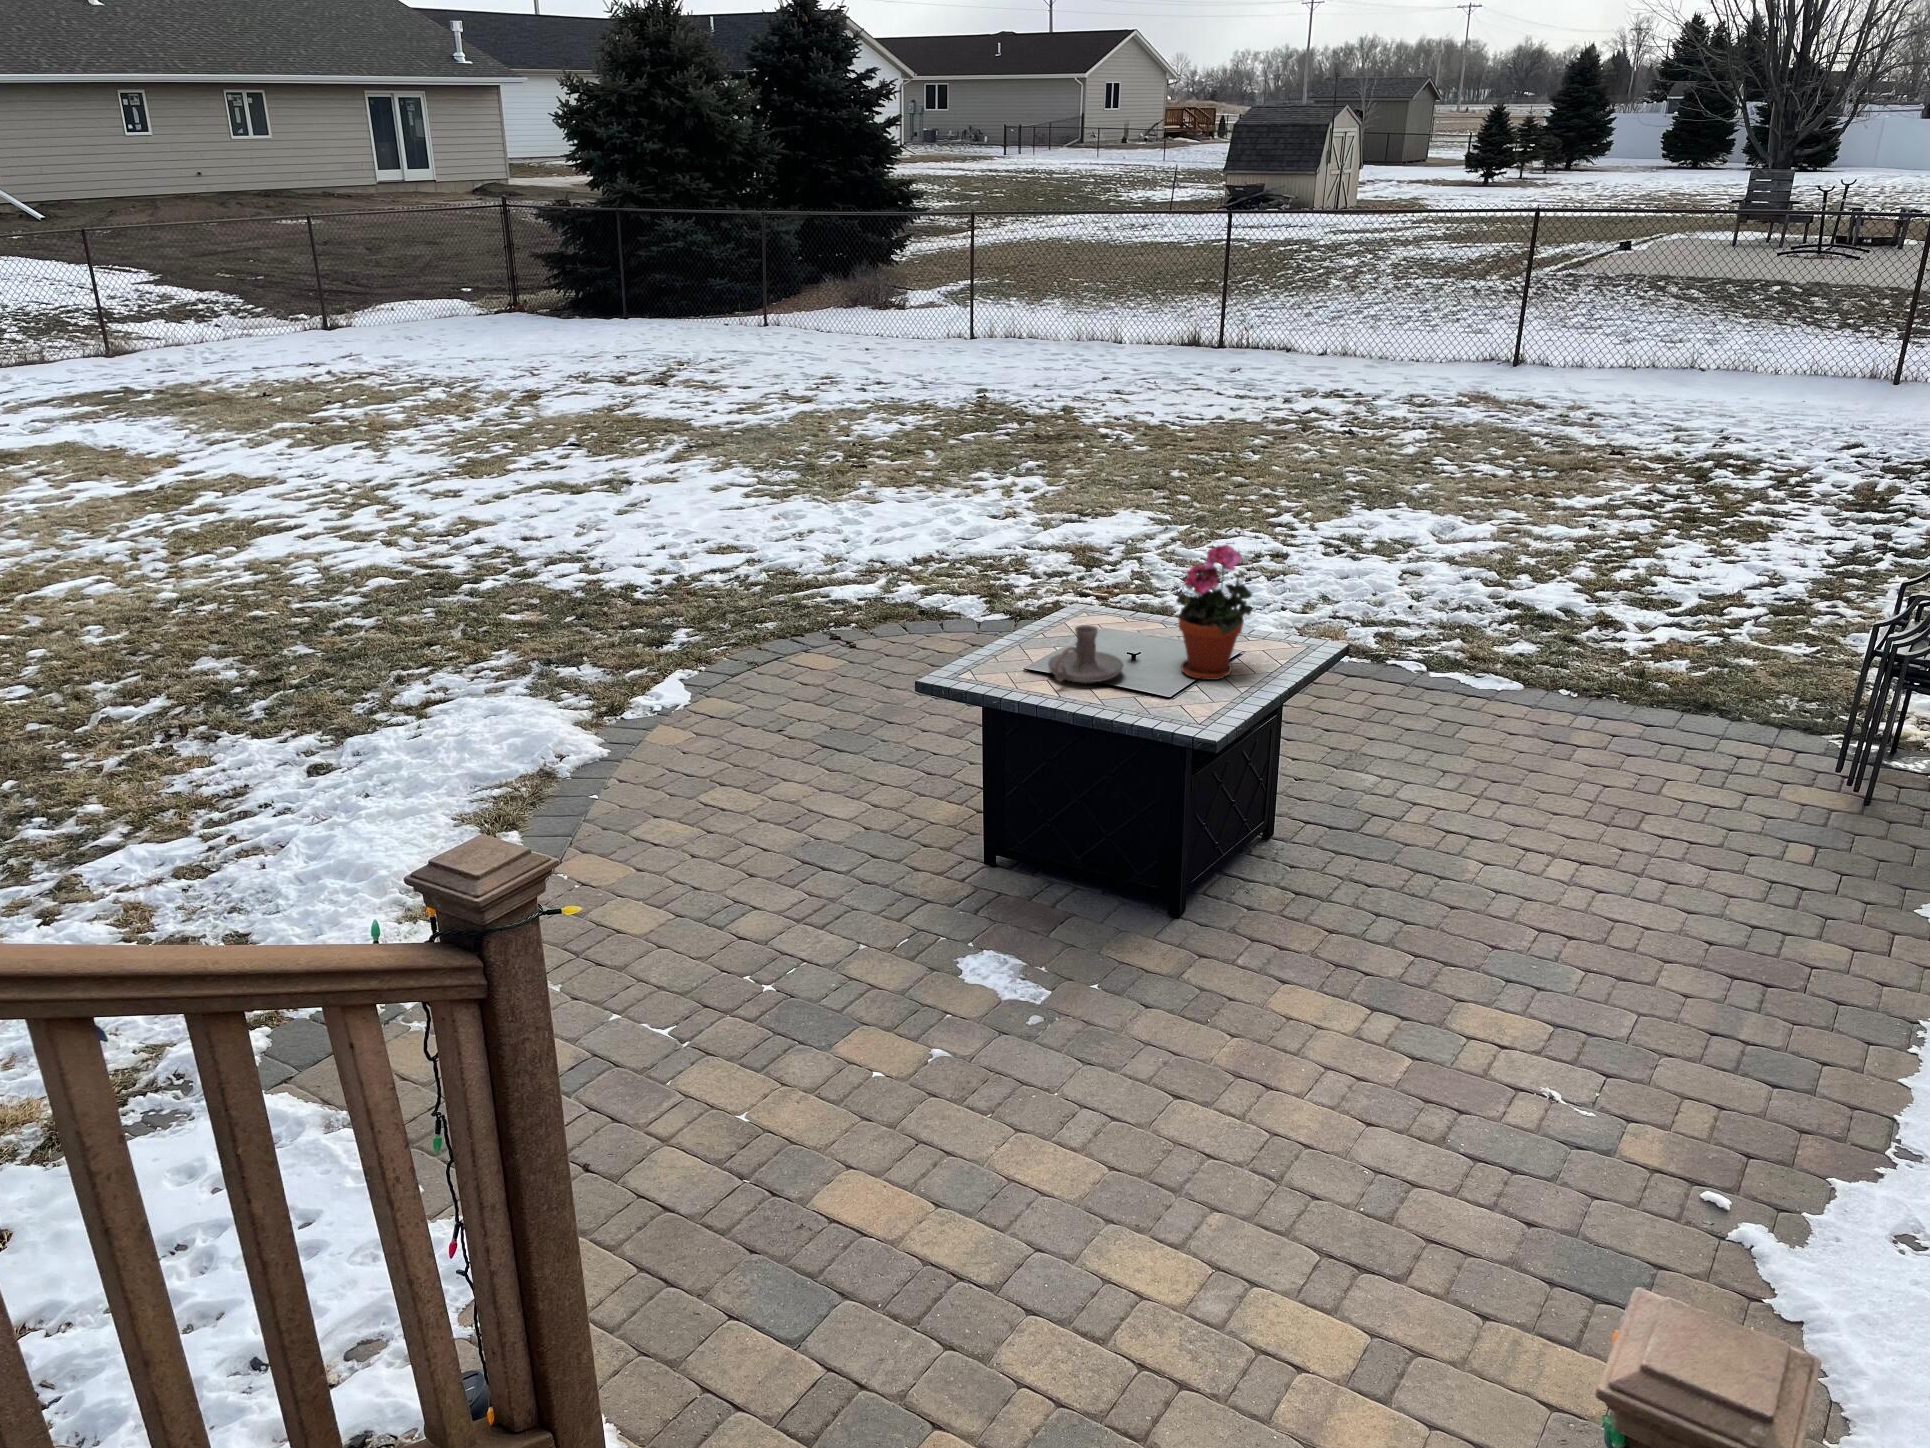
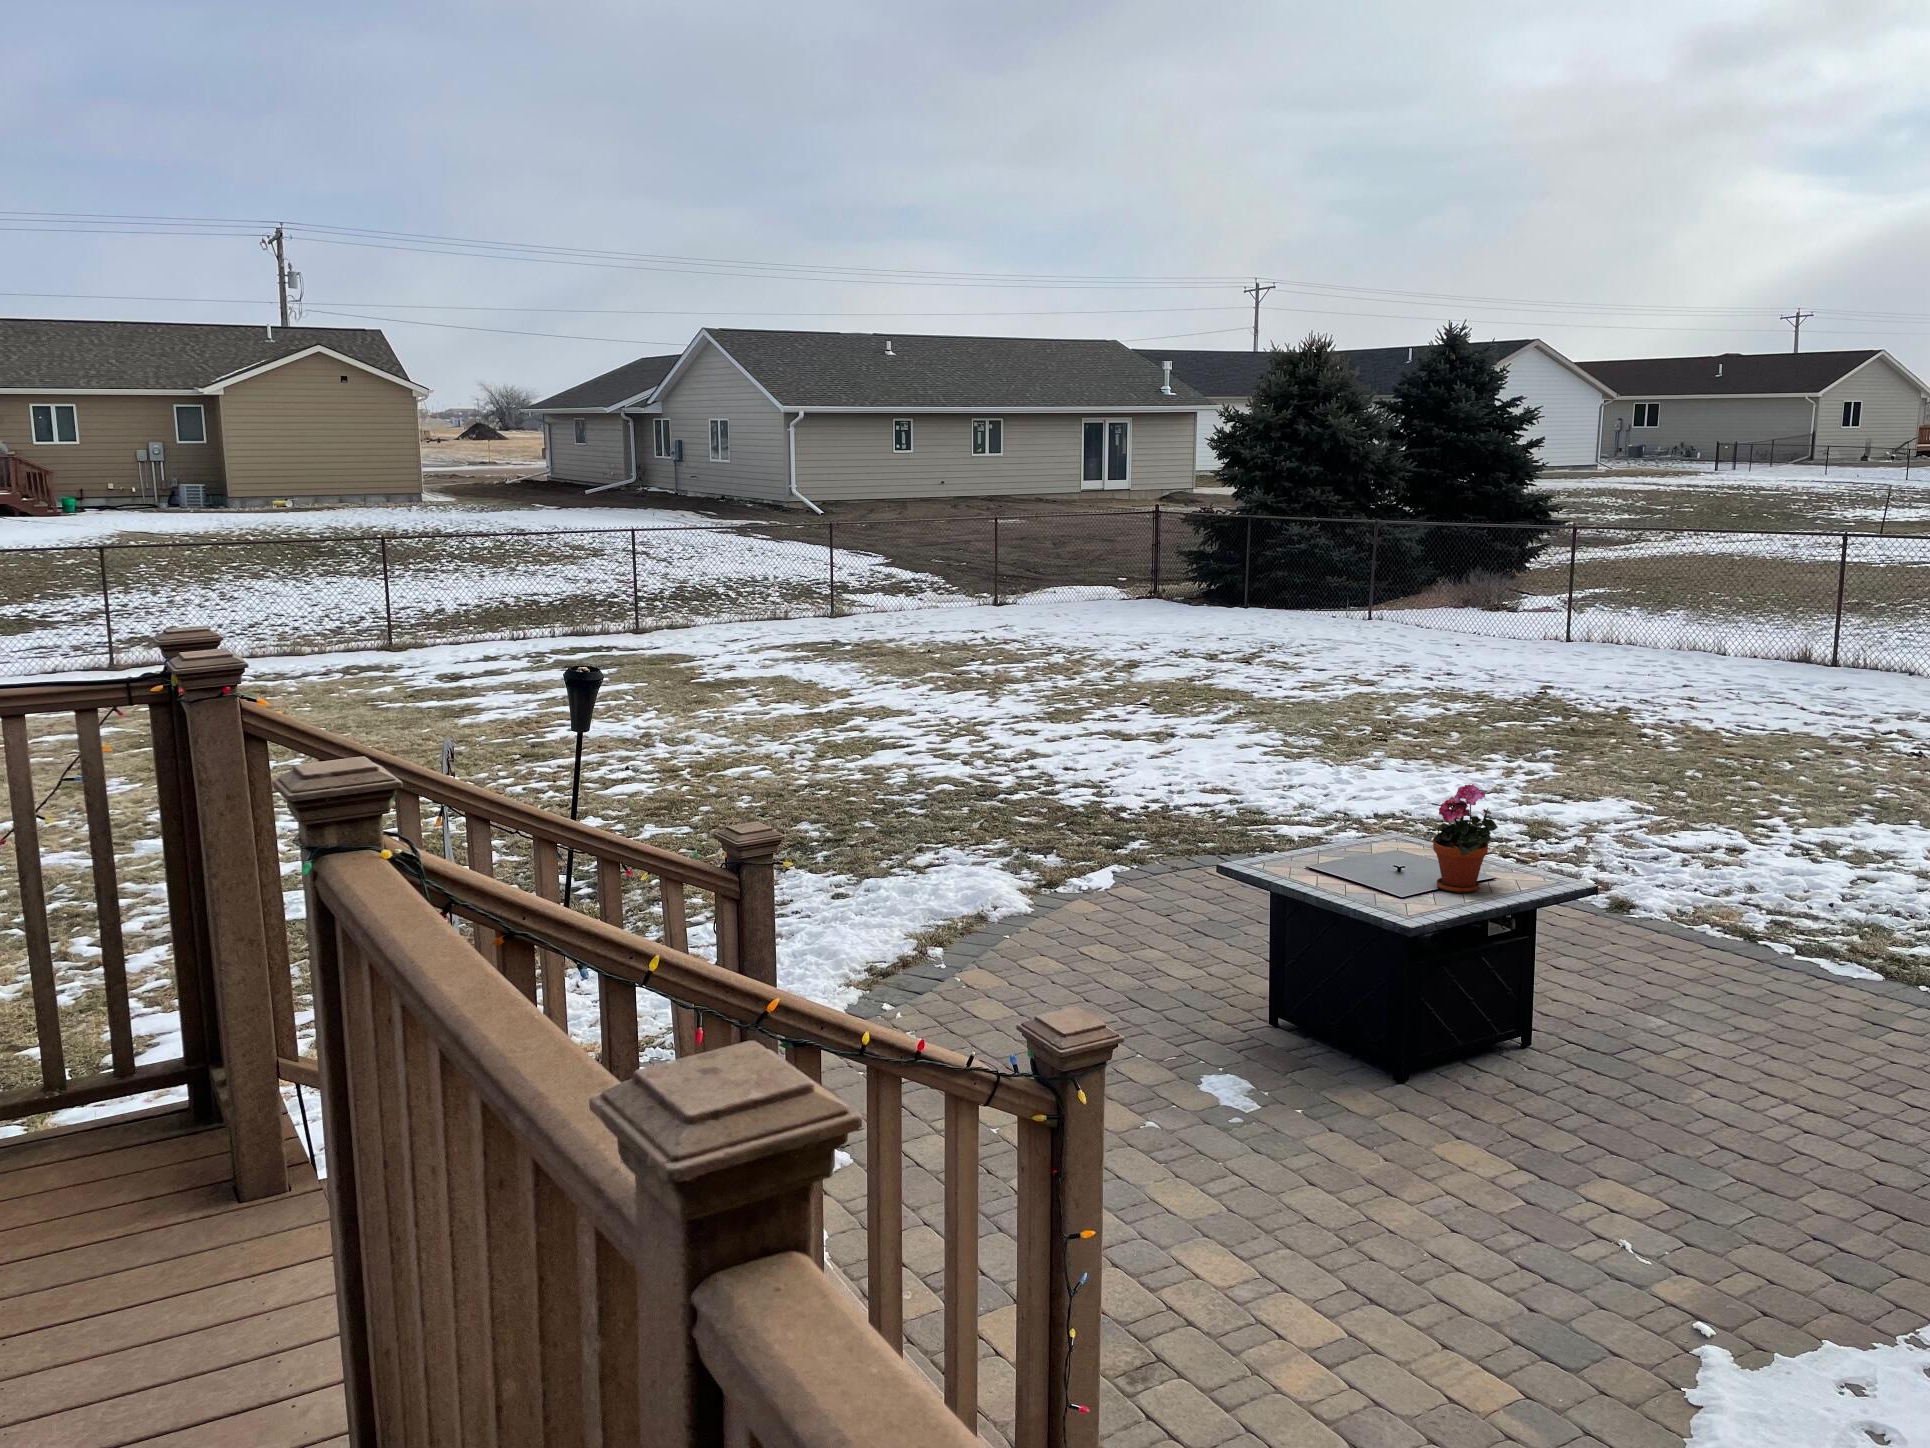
candle holder: present [1048,625,1123,683] -> none [1322,838,1388,882]

